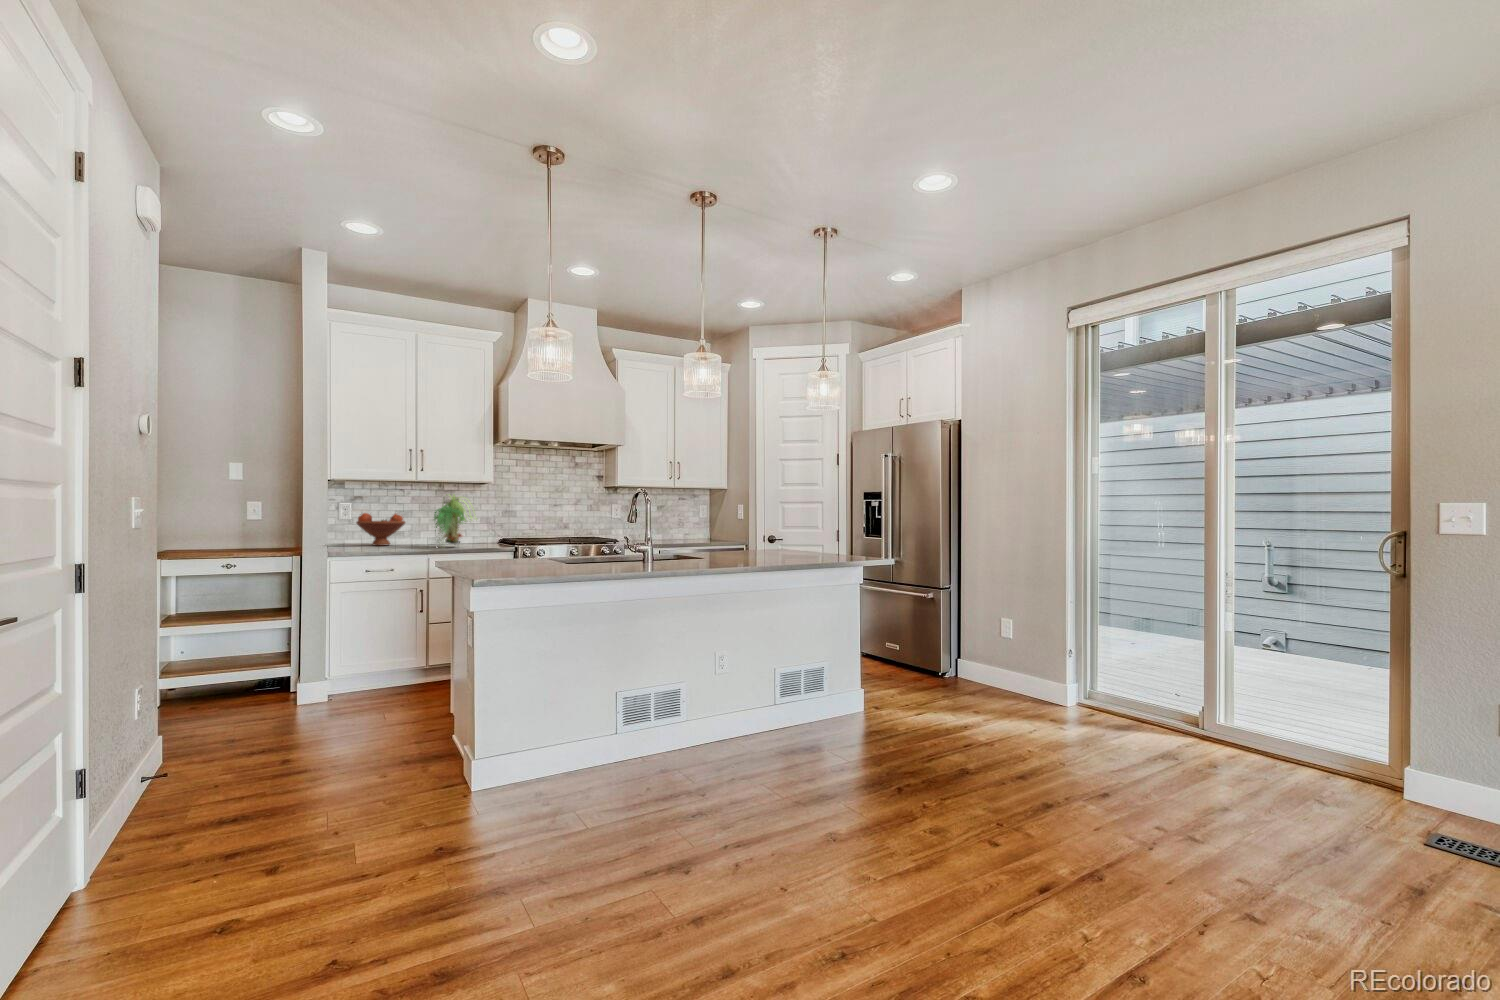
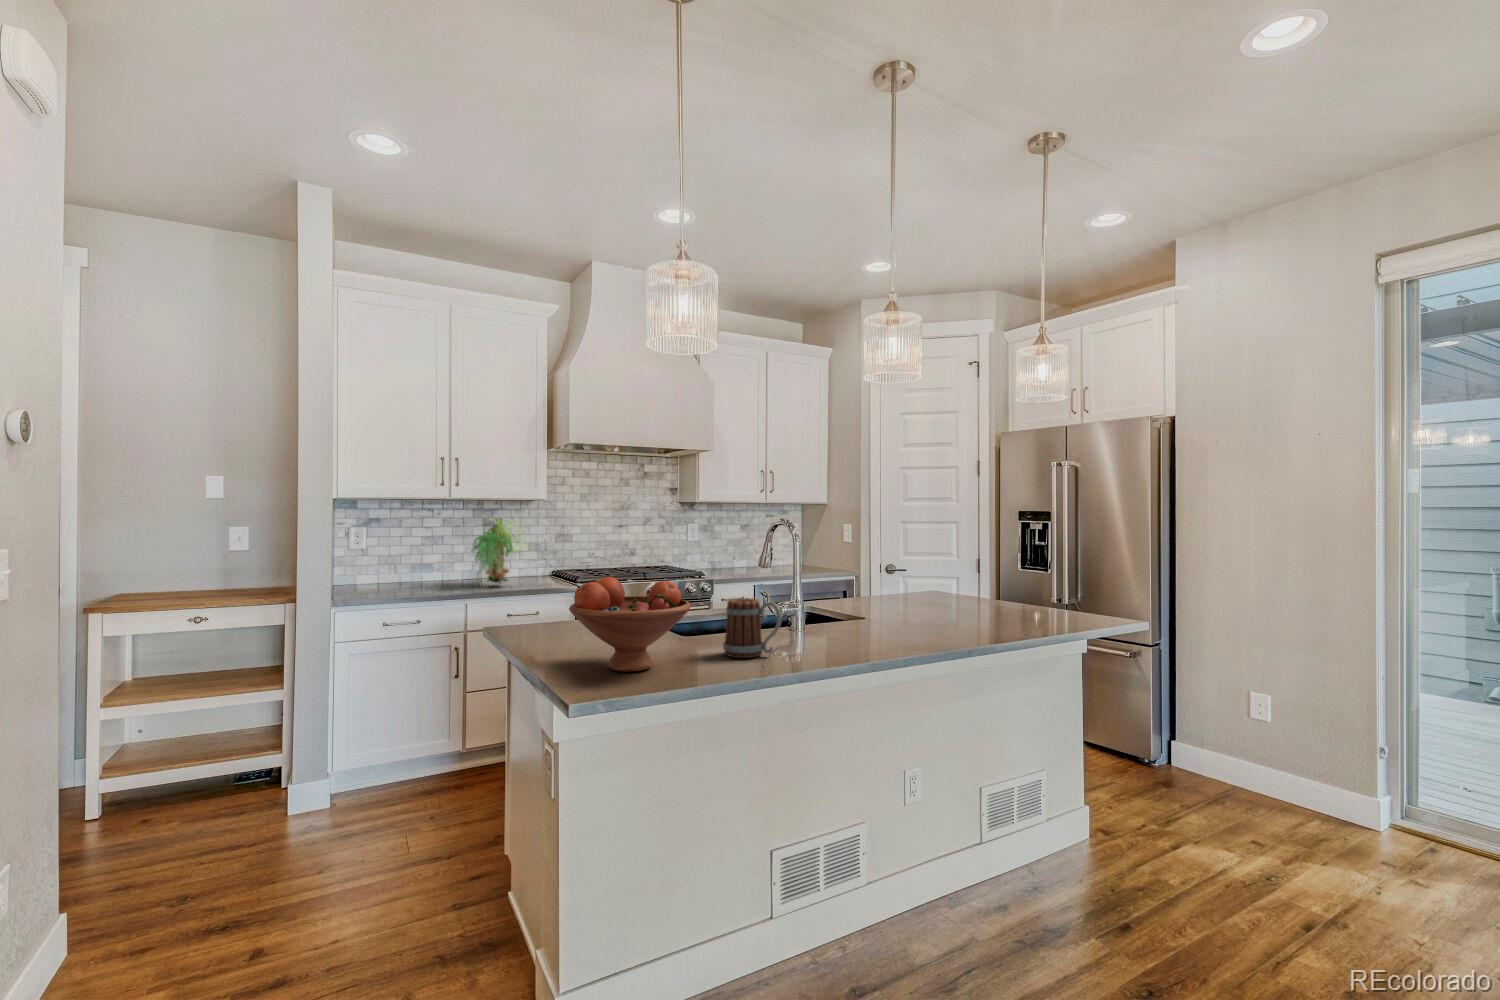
fruit bowl: present [356,513,405,546] -> present [569,577,691,672]
mug: none [582,533,618,568] -> present [723,598,781,658]

